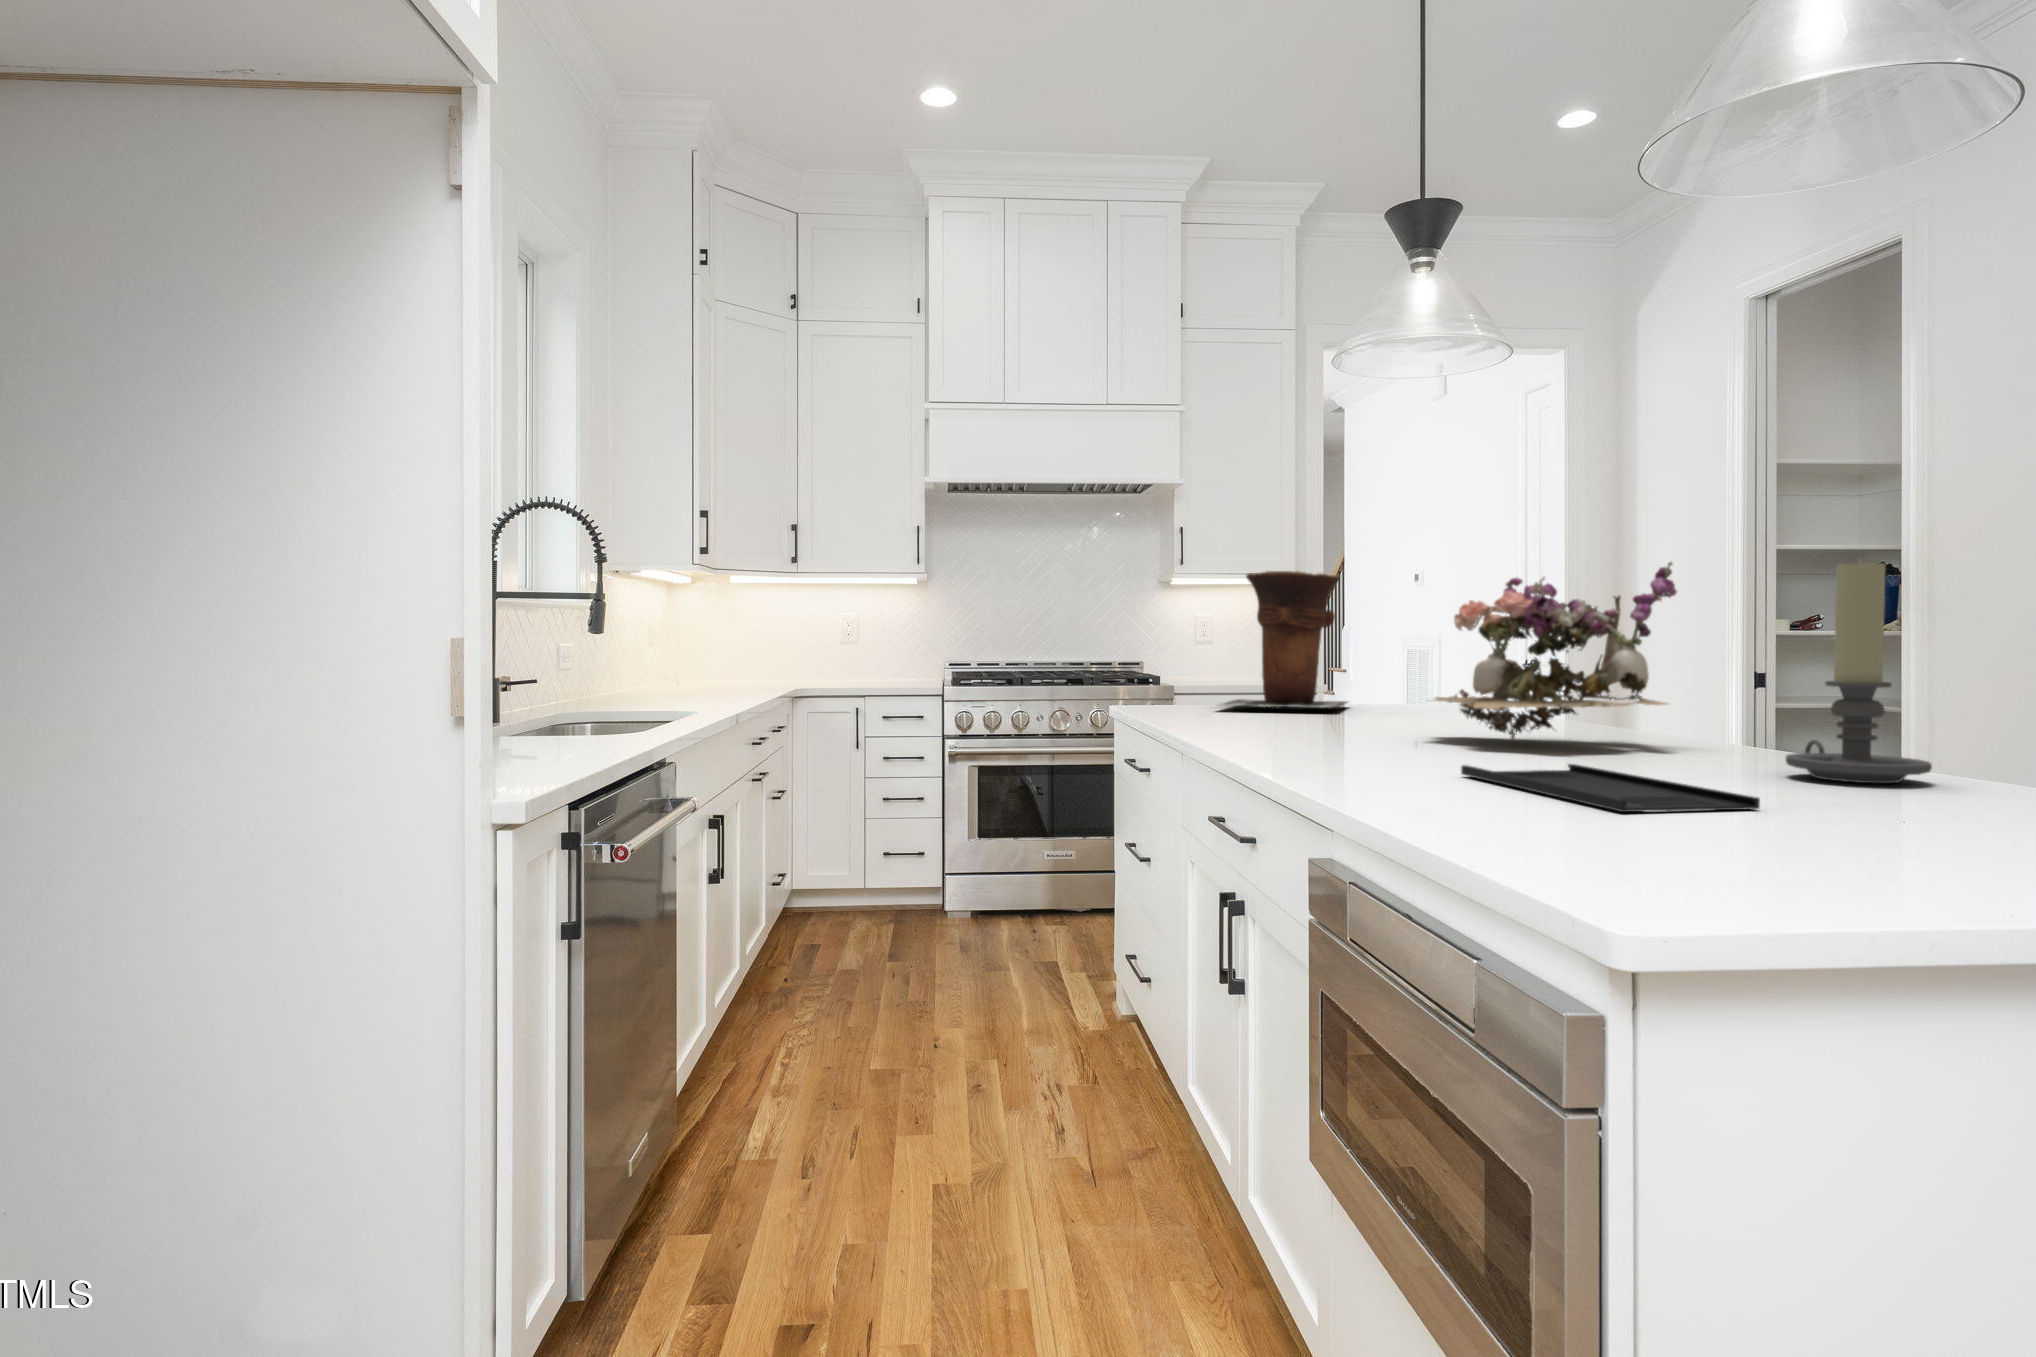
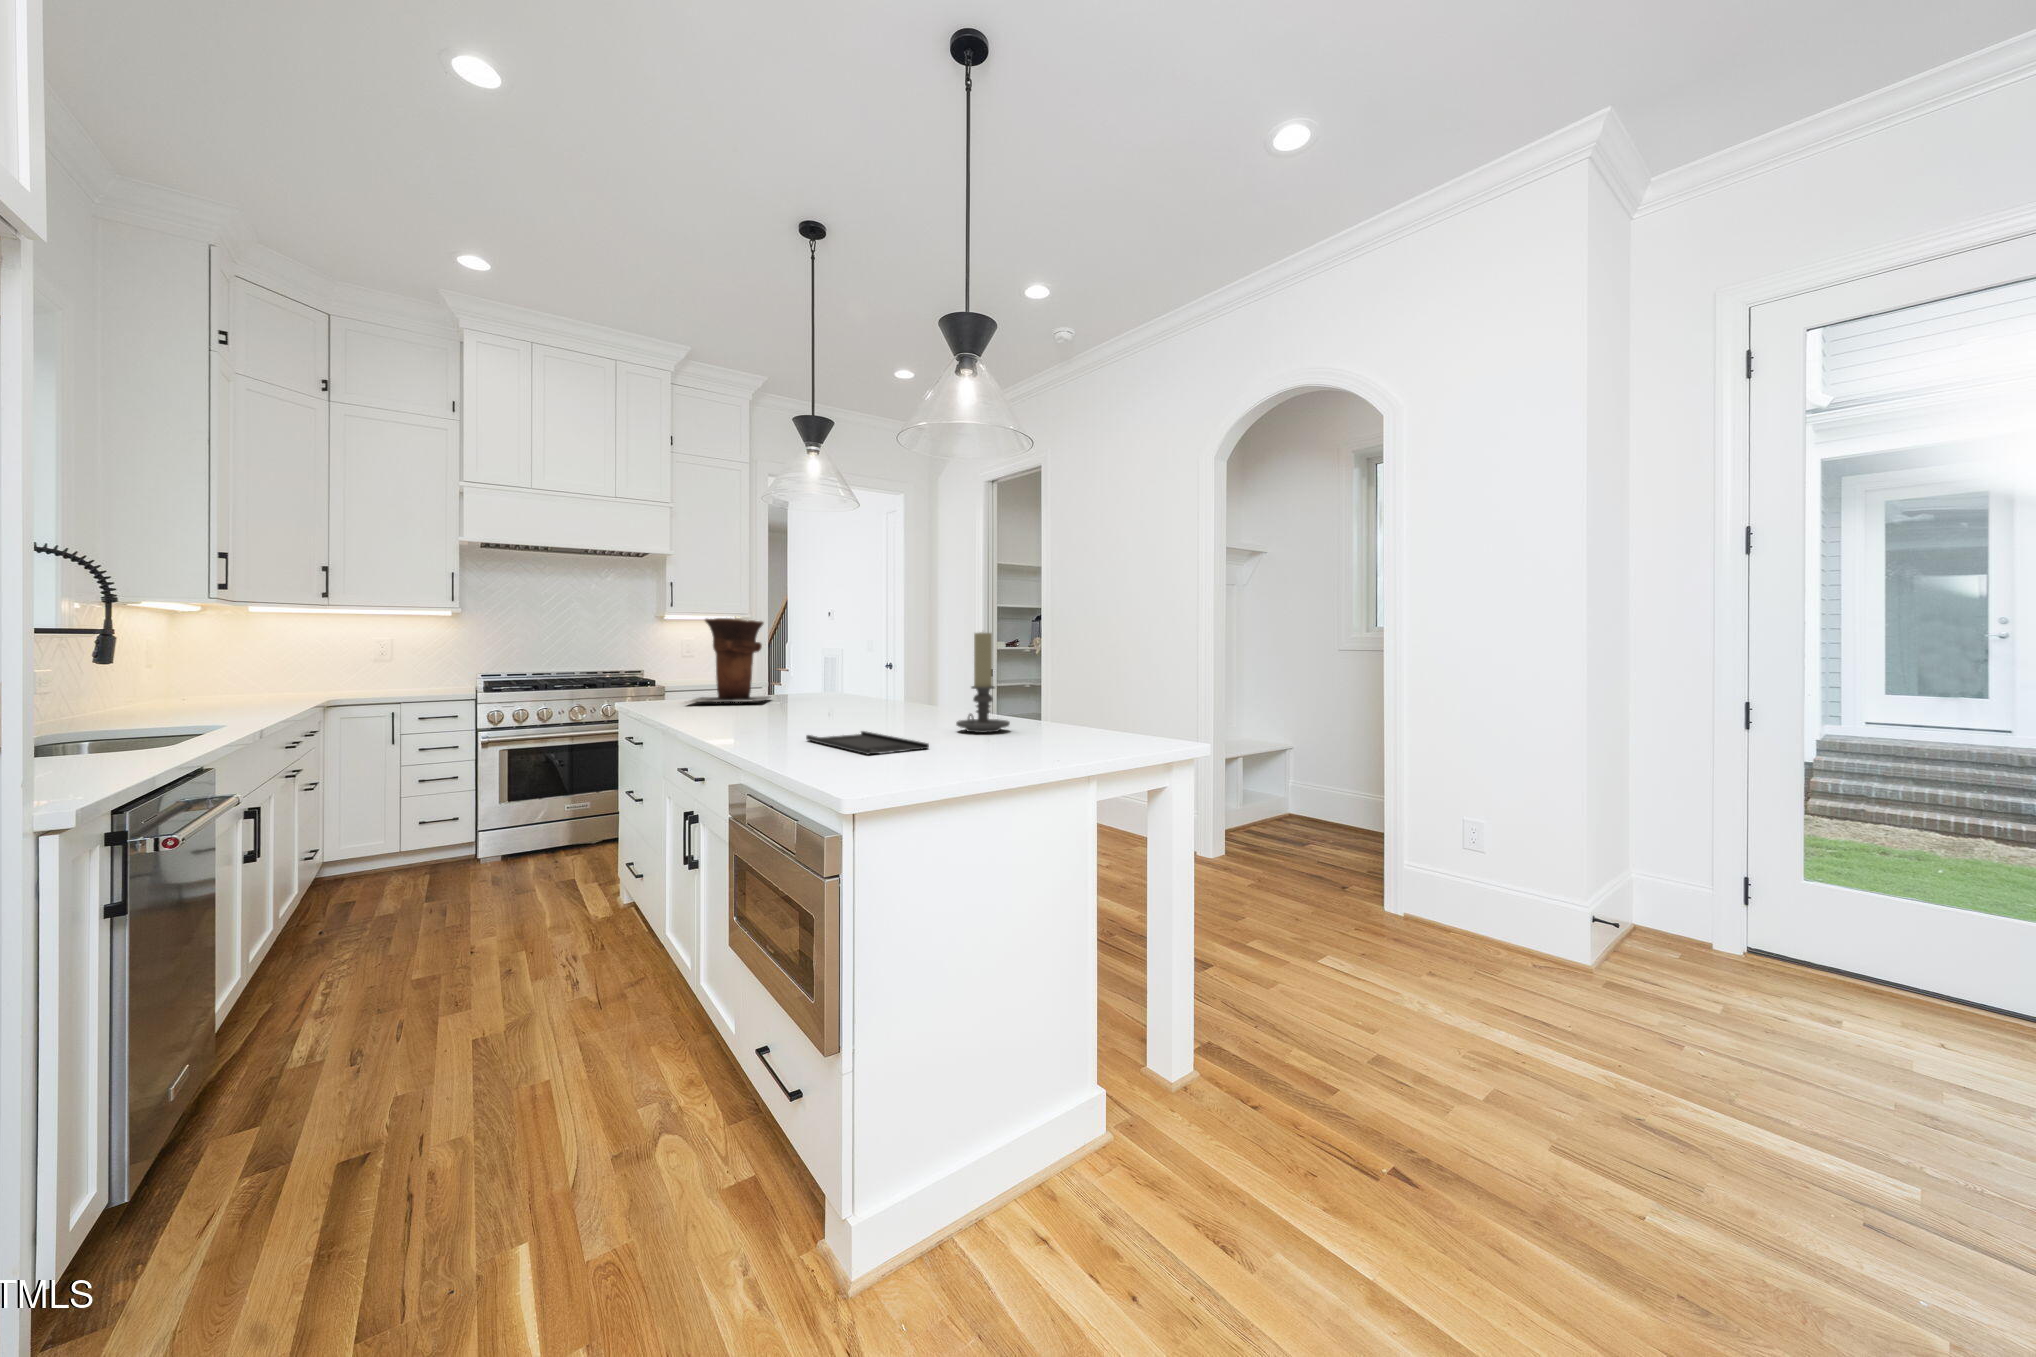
flower arrangement: present [1435,562,1677,739] -> none [802,625,923,719]

